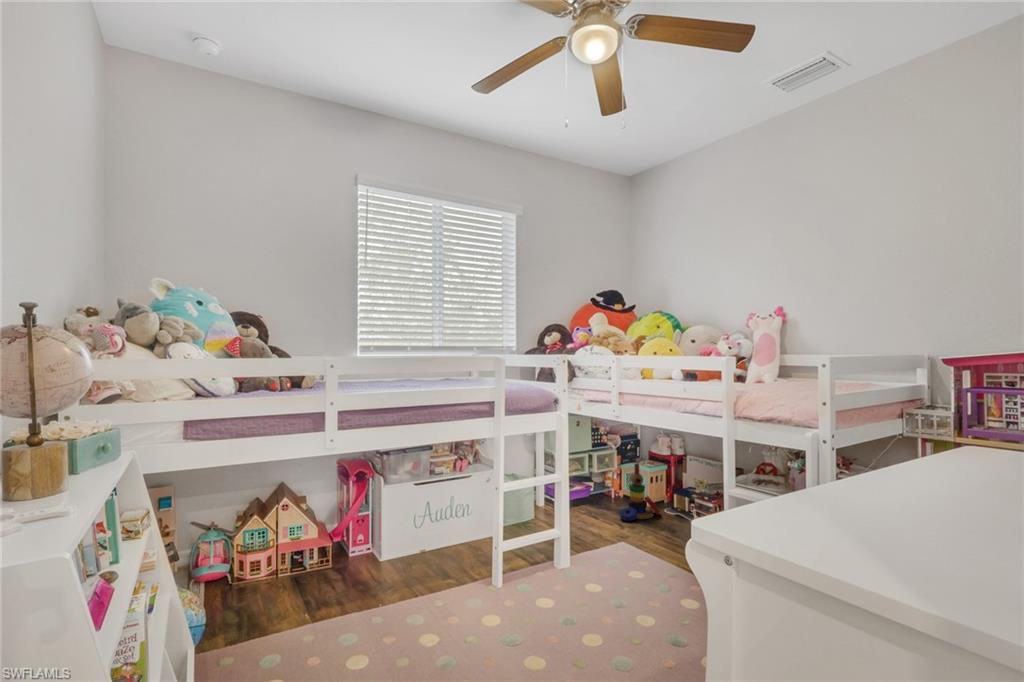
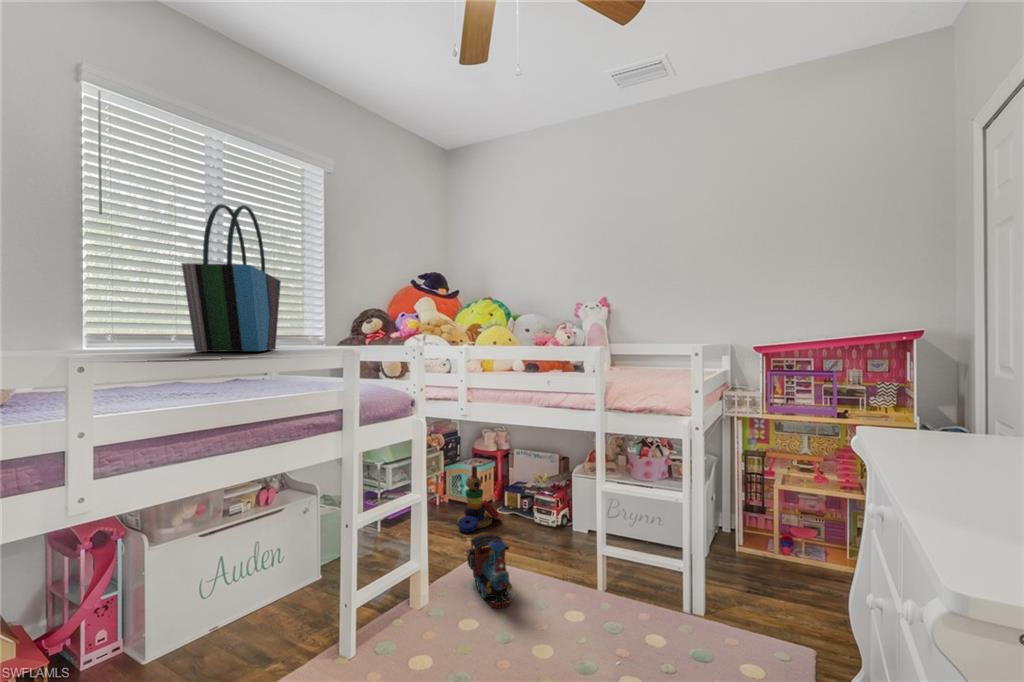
tote bag: none [385,261,456,358] -> present [182,204,281,352]
toy train: none [604,517,640,579] -> present [467,534,512,608]

